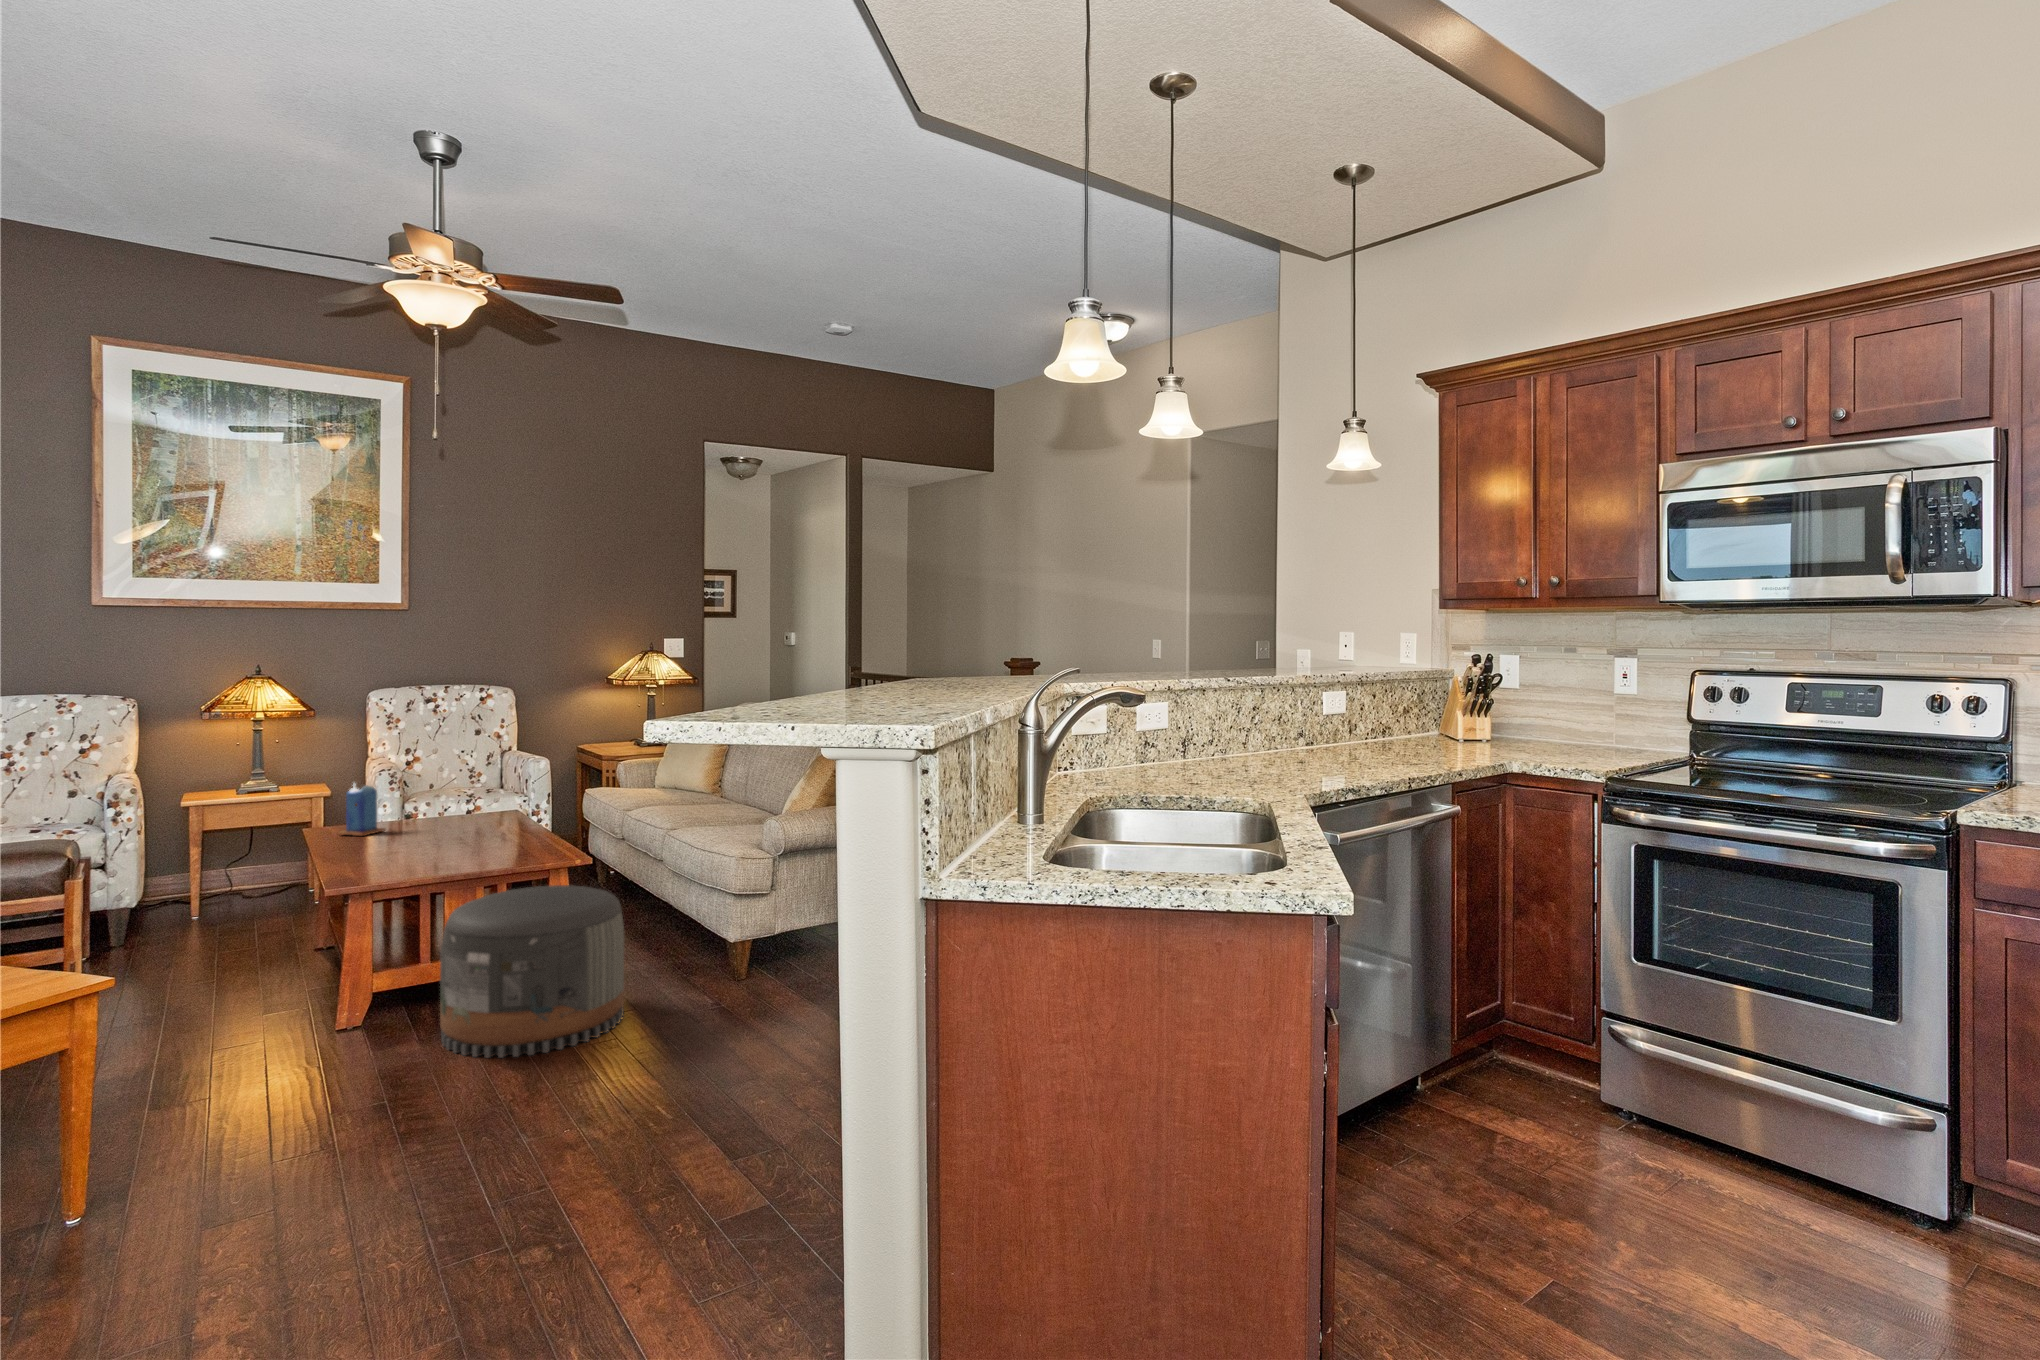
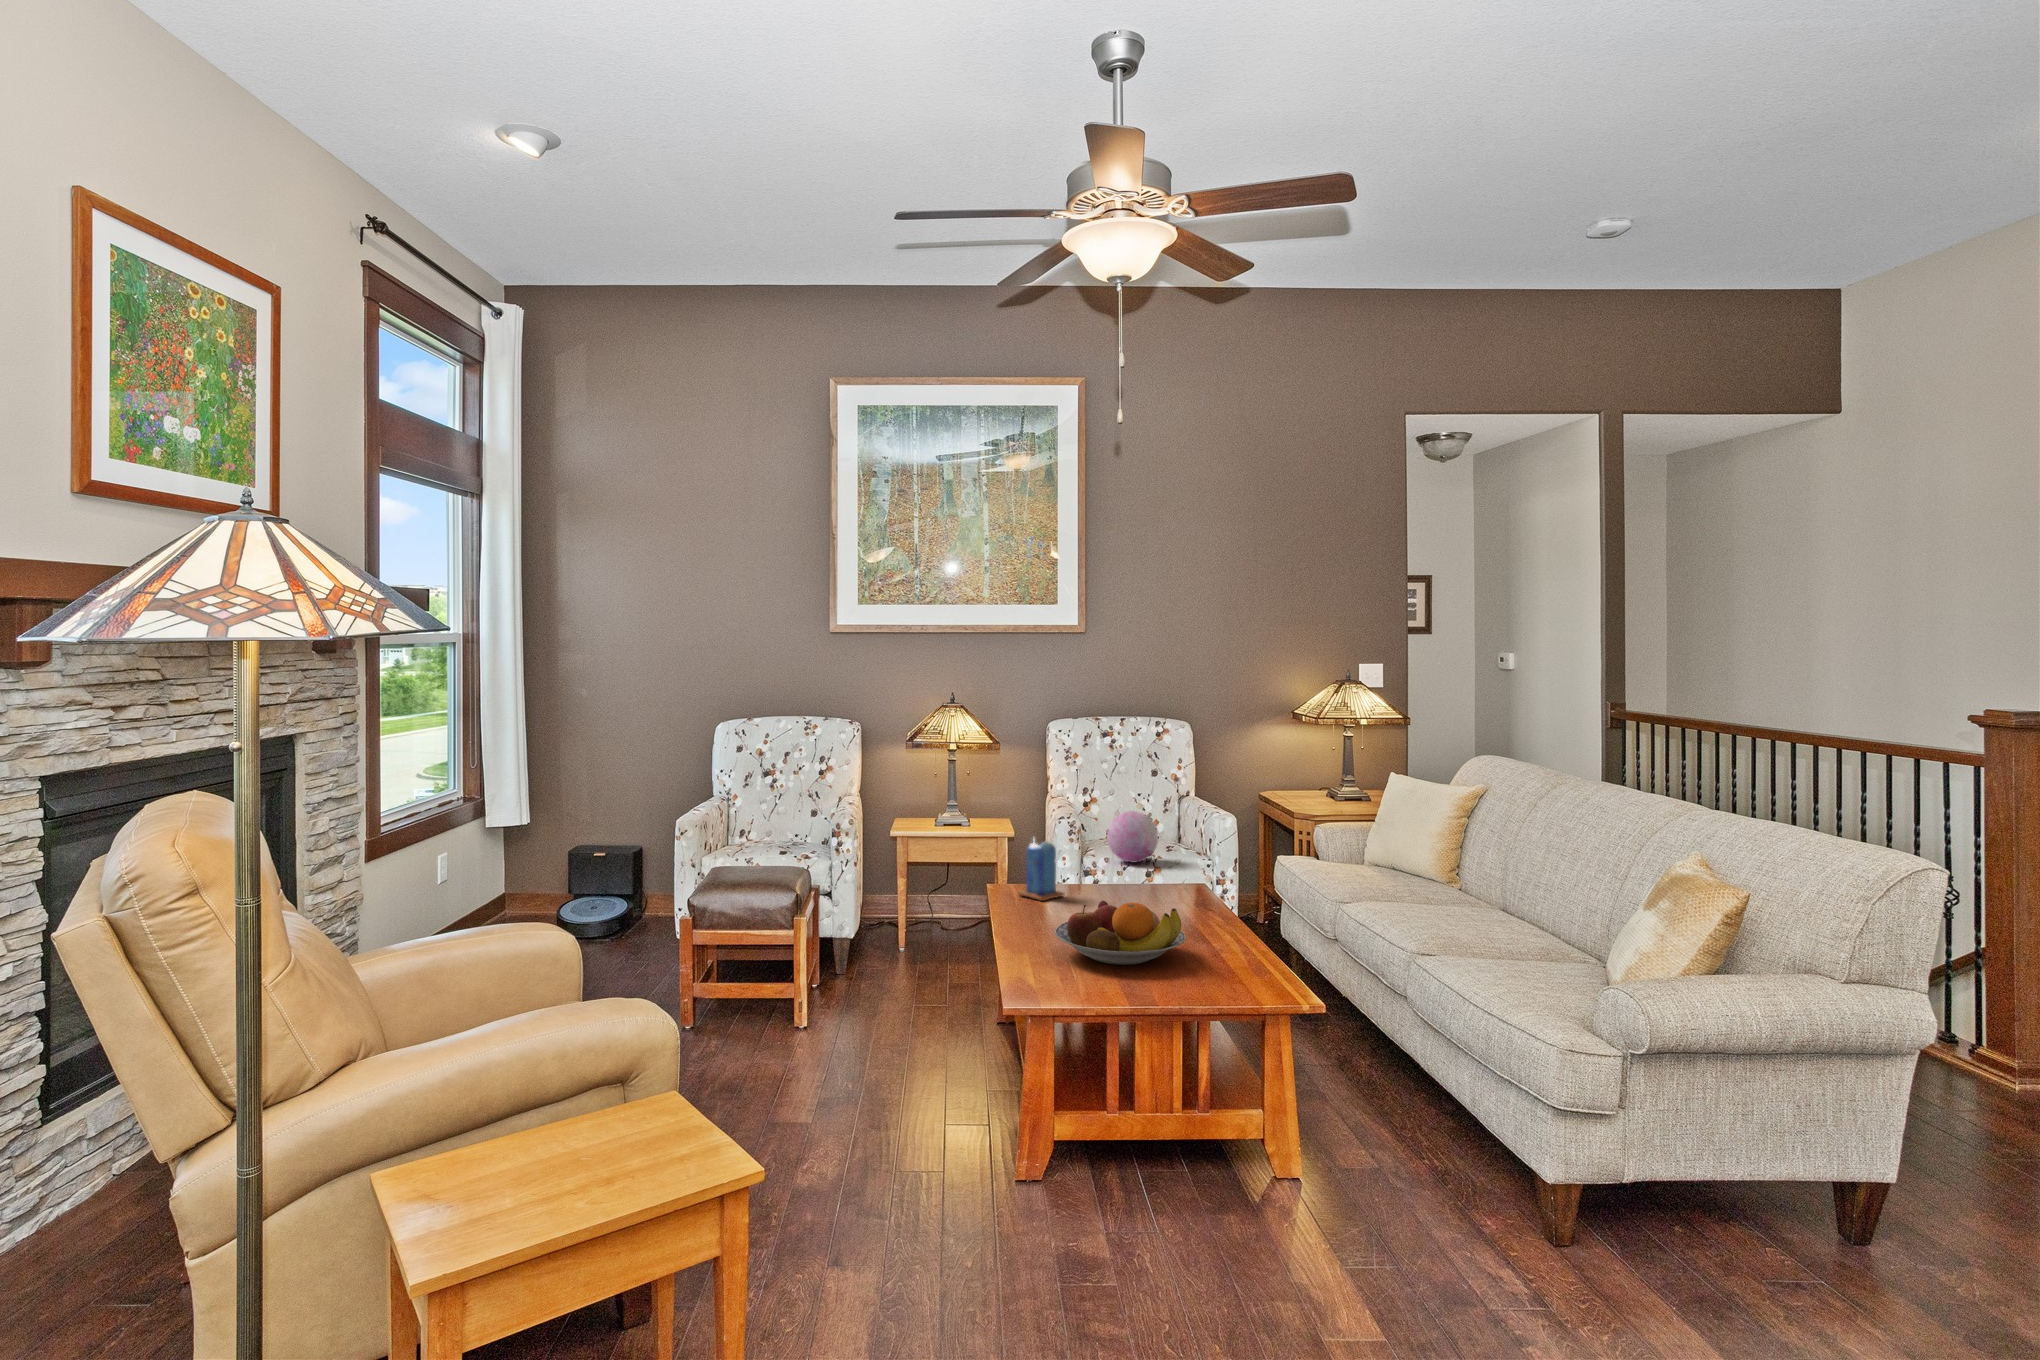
decorative orb: none [429,762,480,806] -> present [1107,811,1158,862]
fruit bowl: none [377,813,496,861] -> present [1055,901,1186,965]
pouf: present [440,885,624,1058] -> none [1126,1034,1372,1322]

